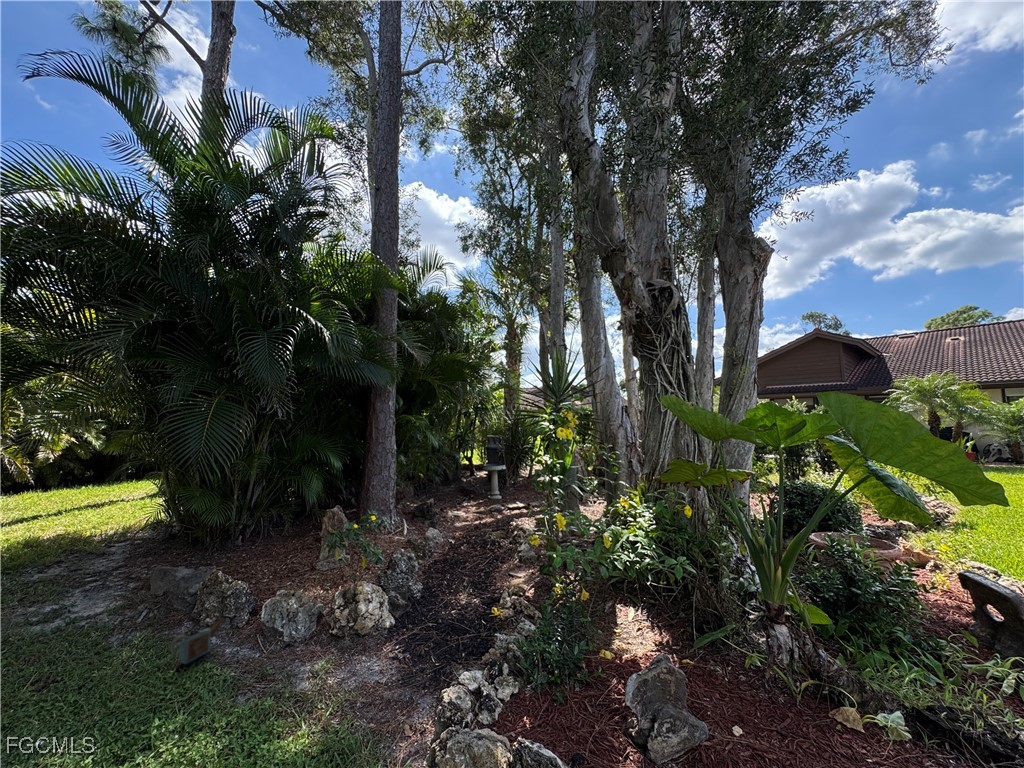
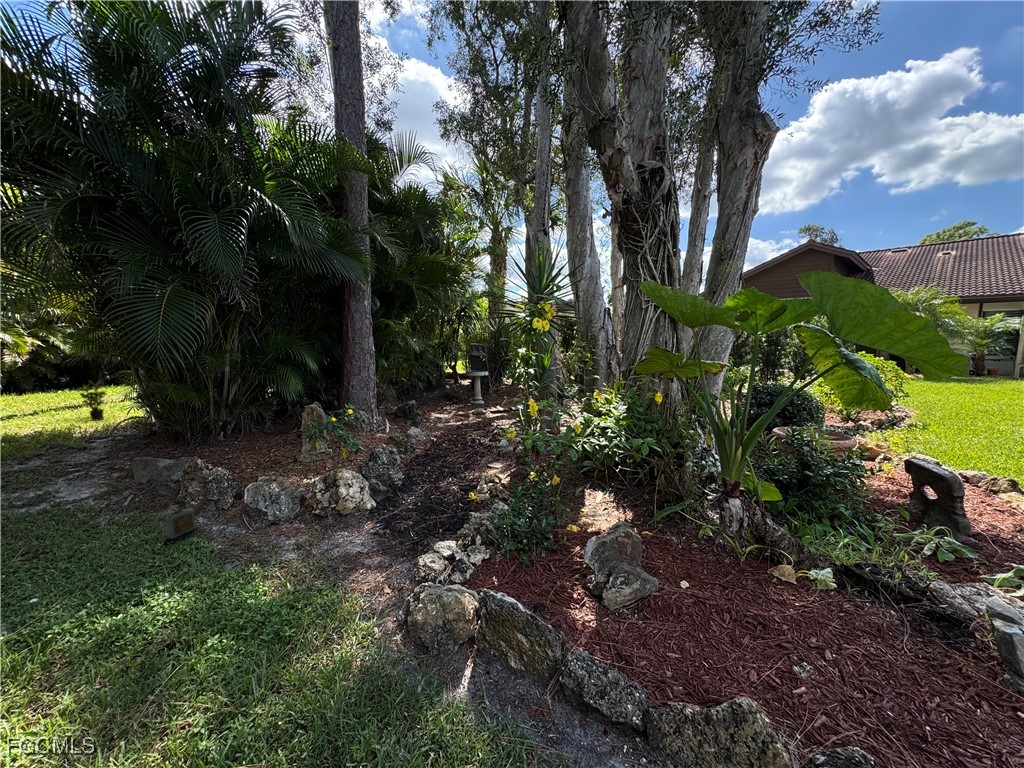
potted plant: none [98,479,126,521] -> present [78,380,107,421]

